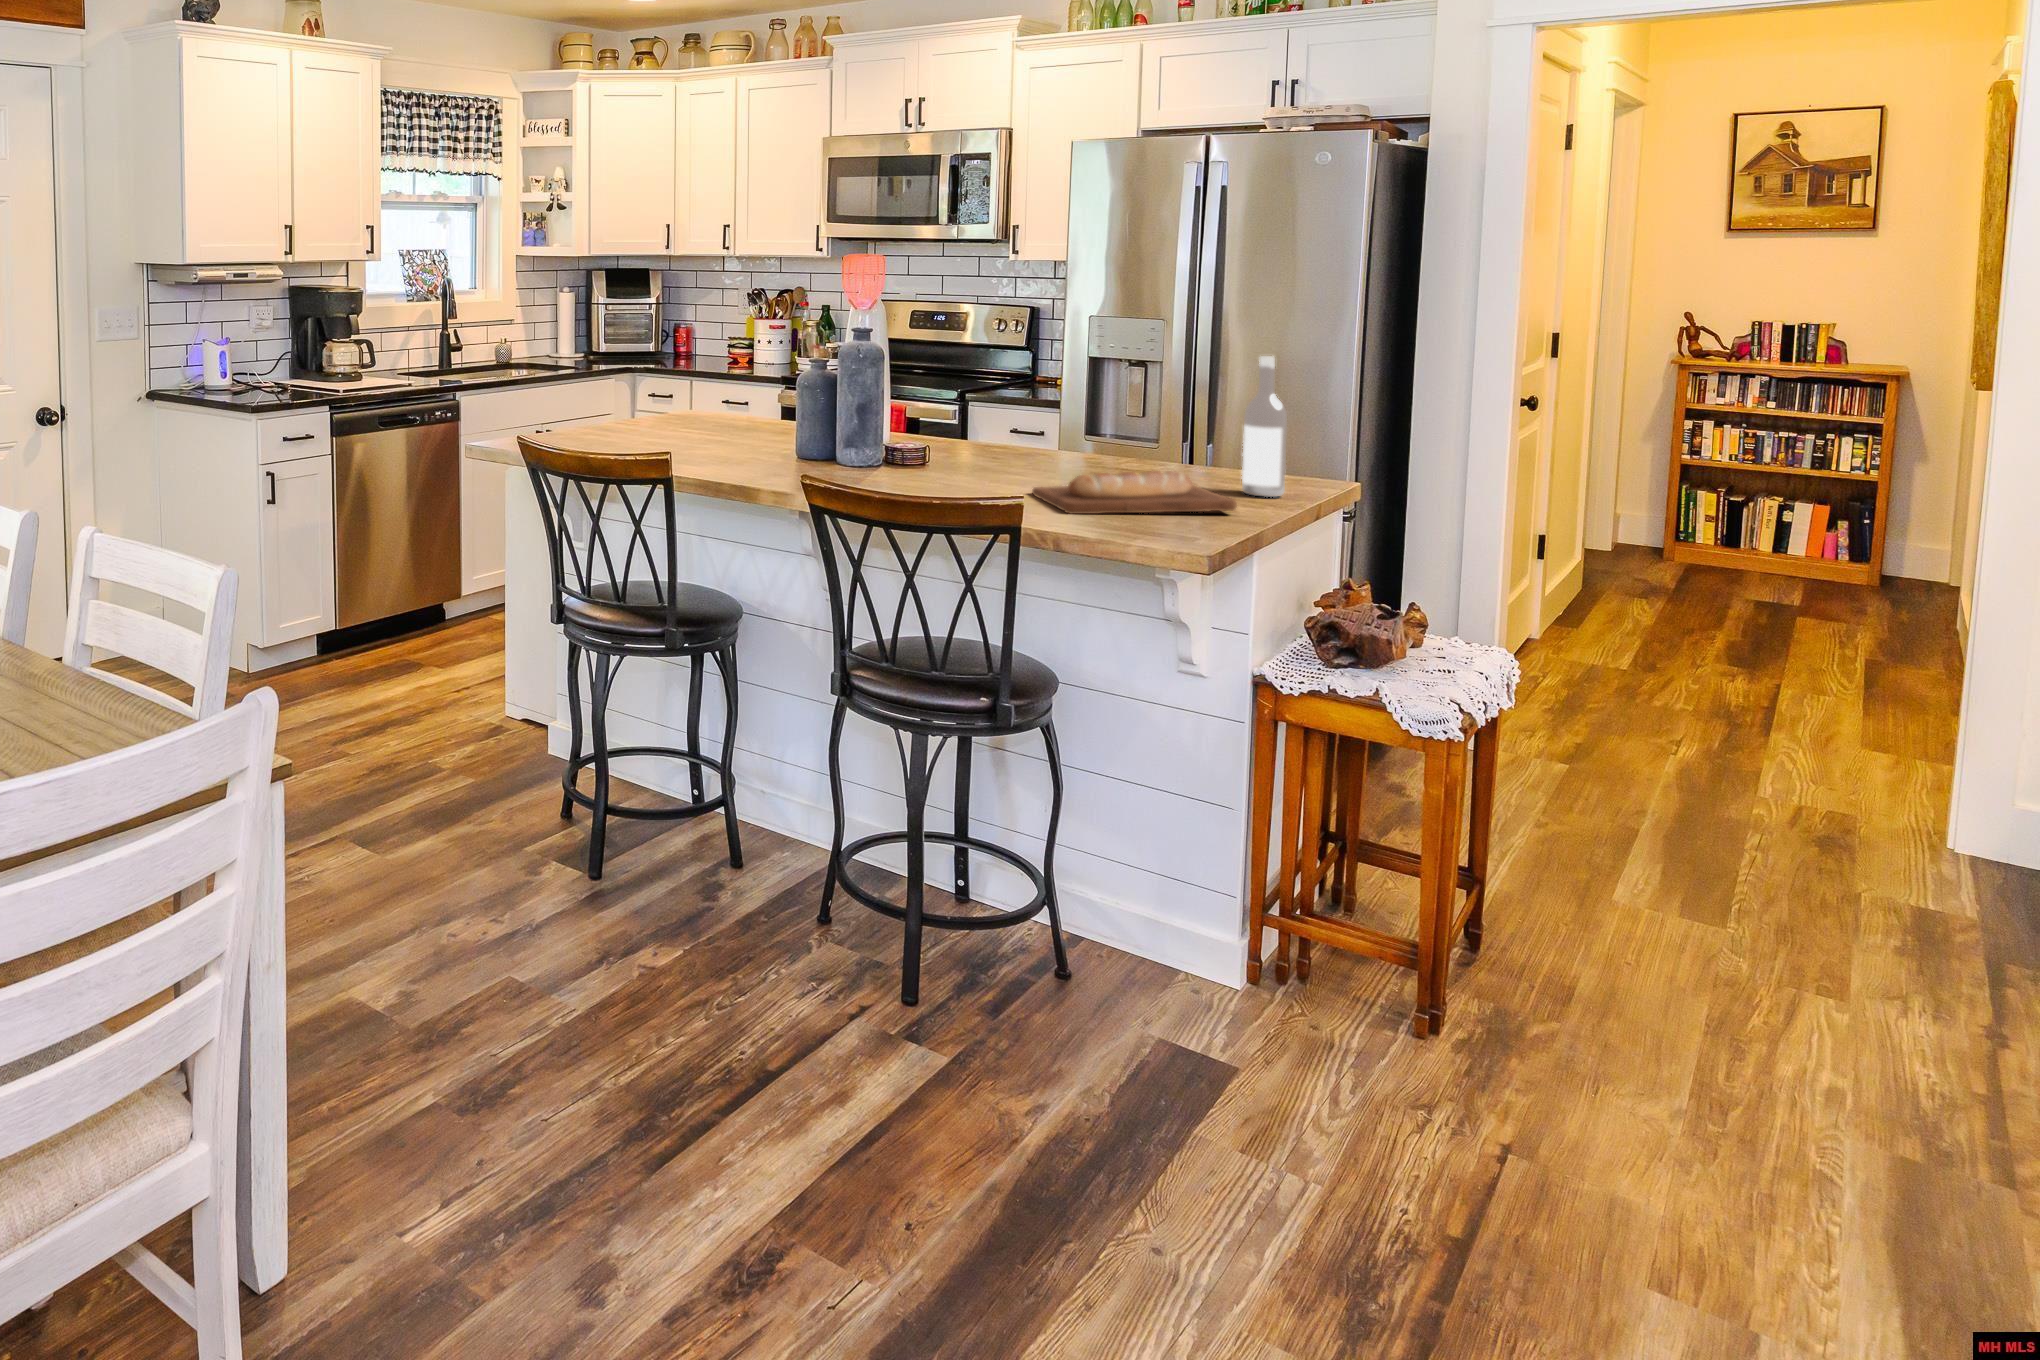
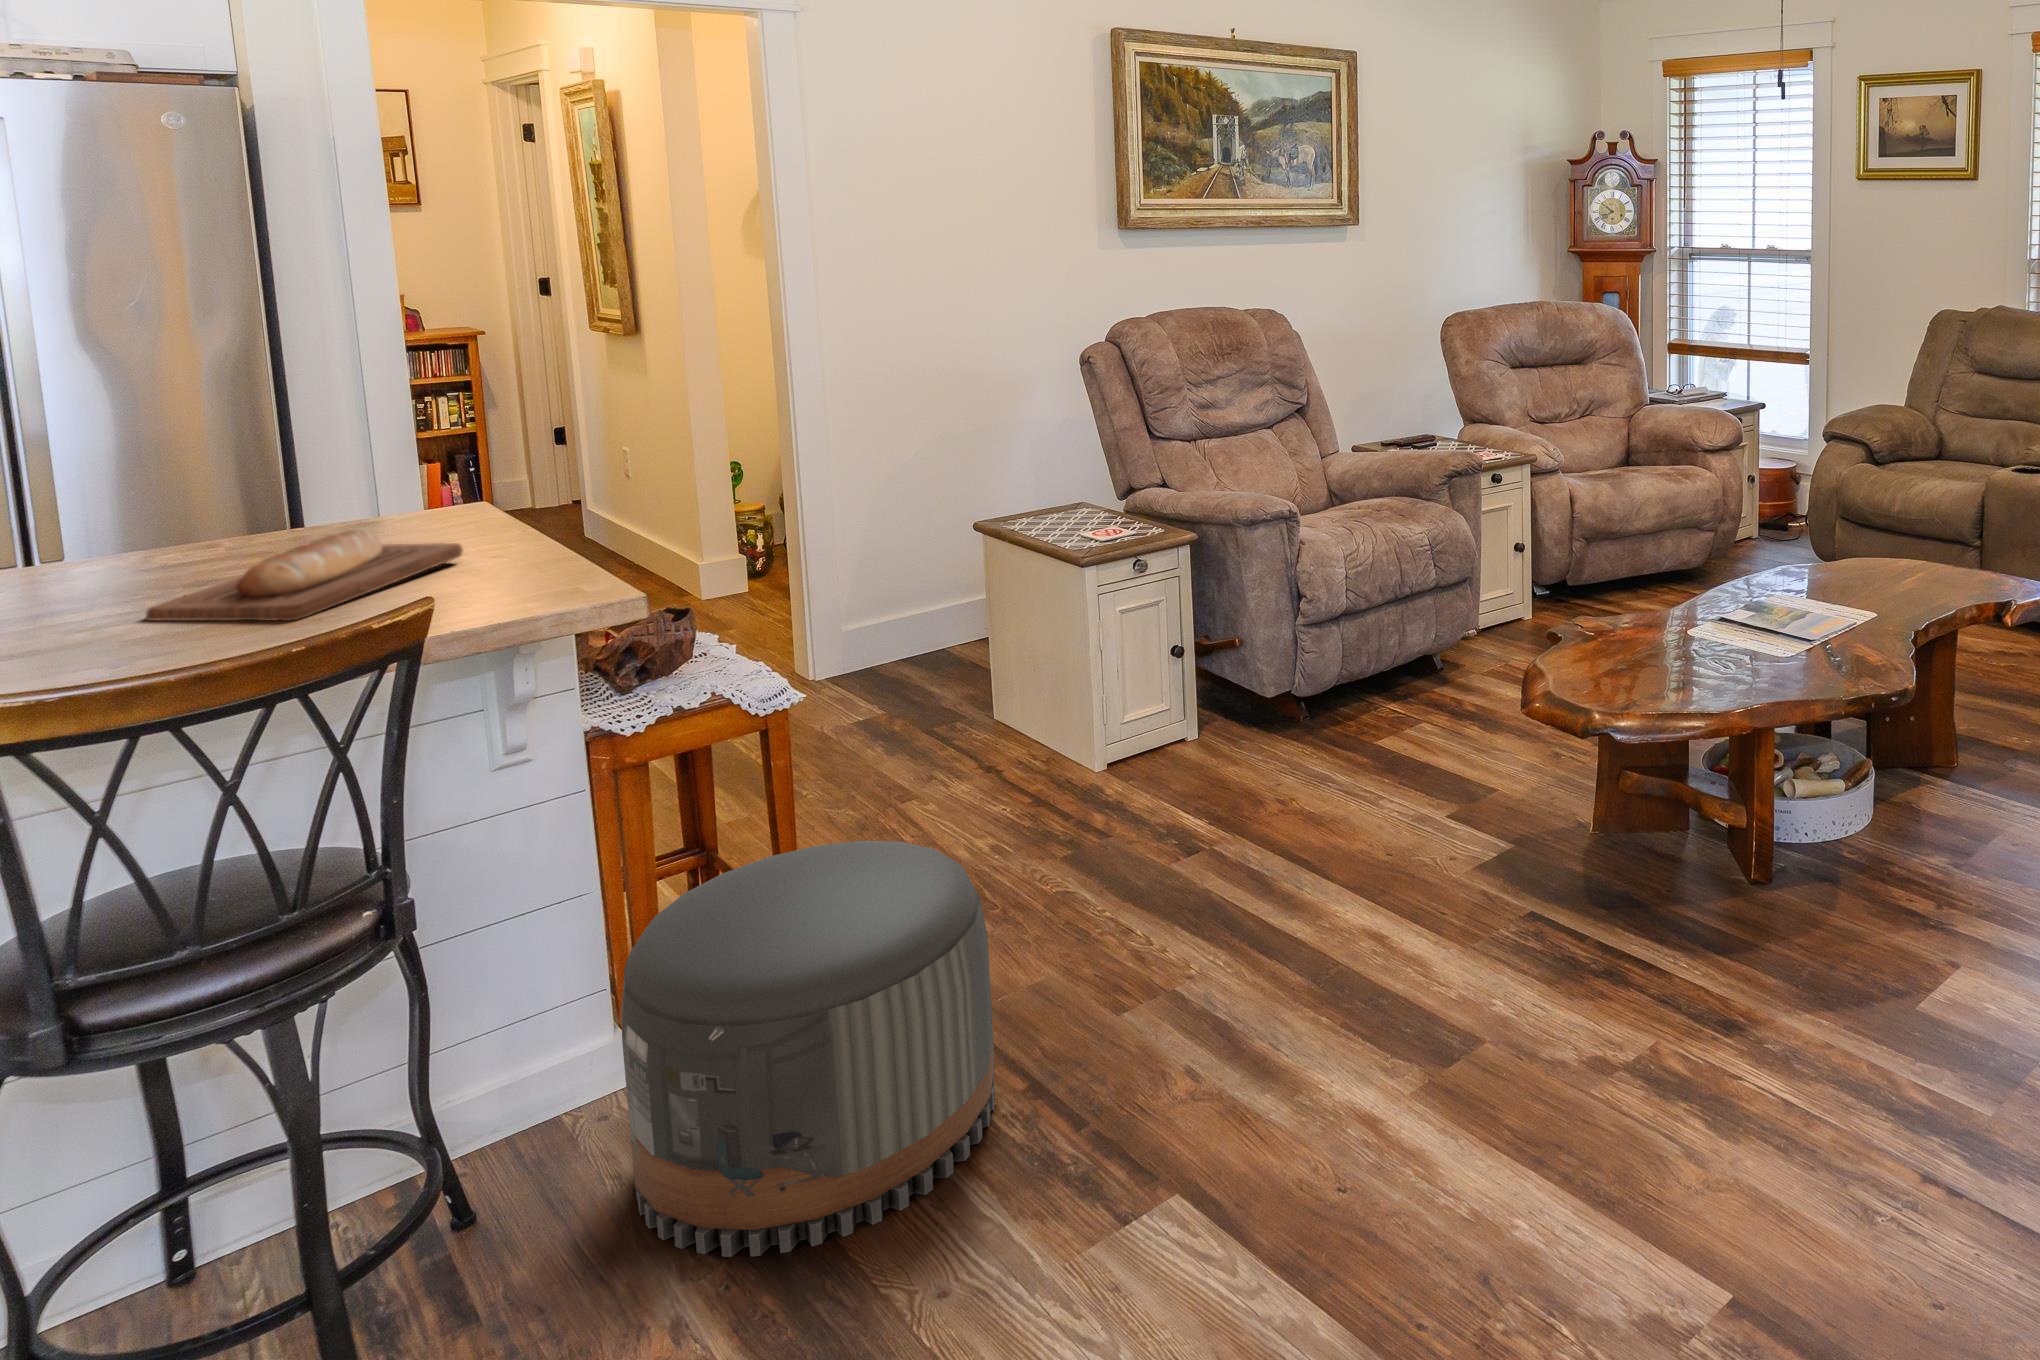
wine bottle: present [1242,356,1287,497] -> none [362,364,432,541]
pouf: none [1112,836,1465,1222] -> present [622,841,995,1257]

